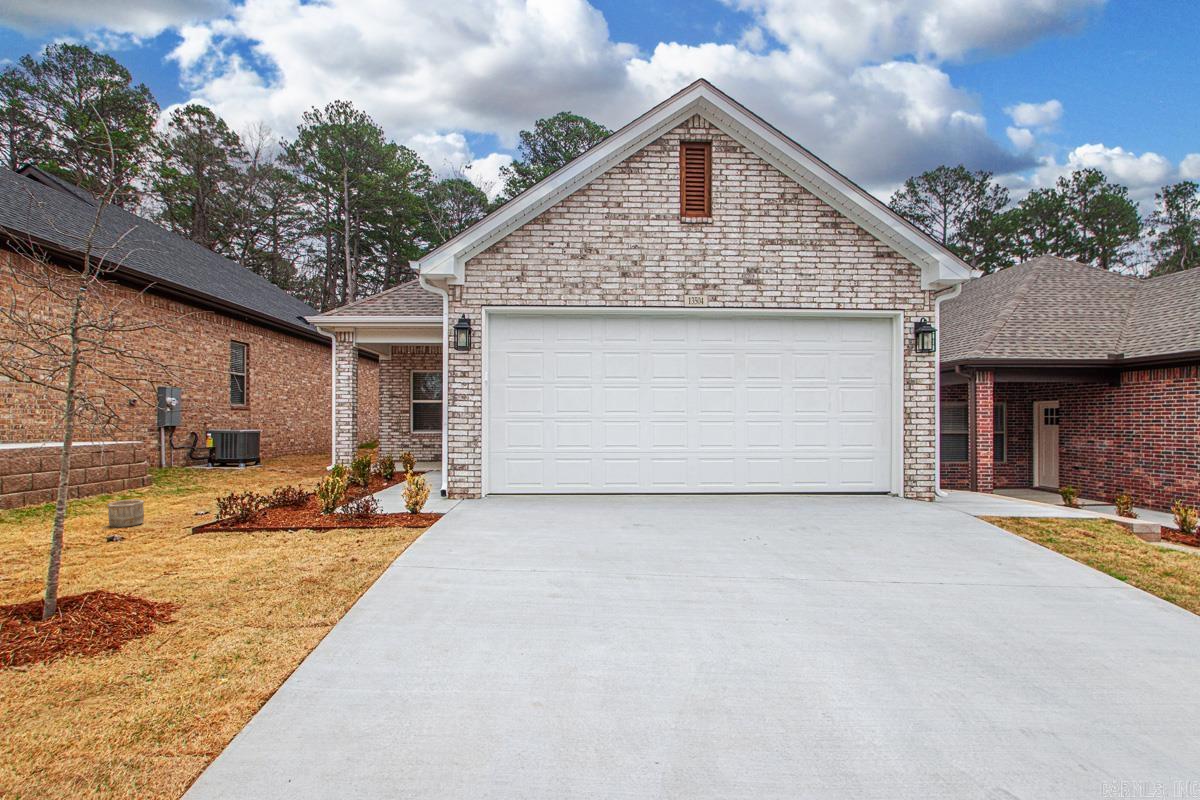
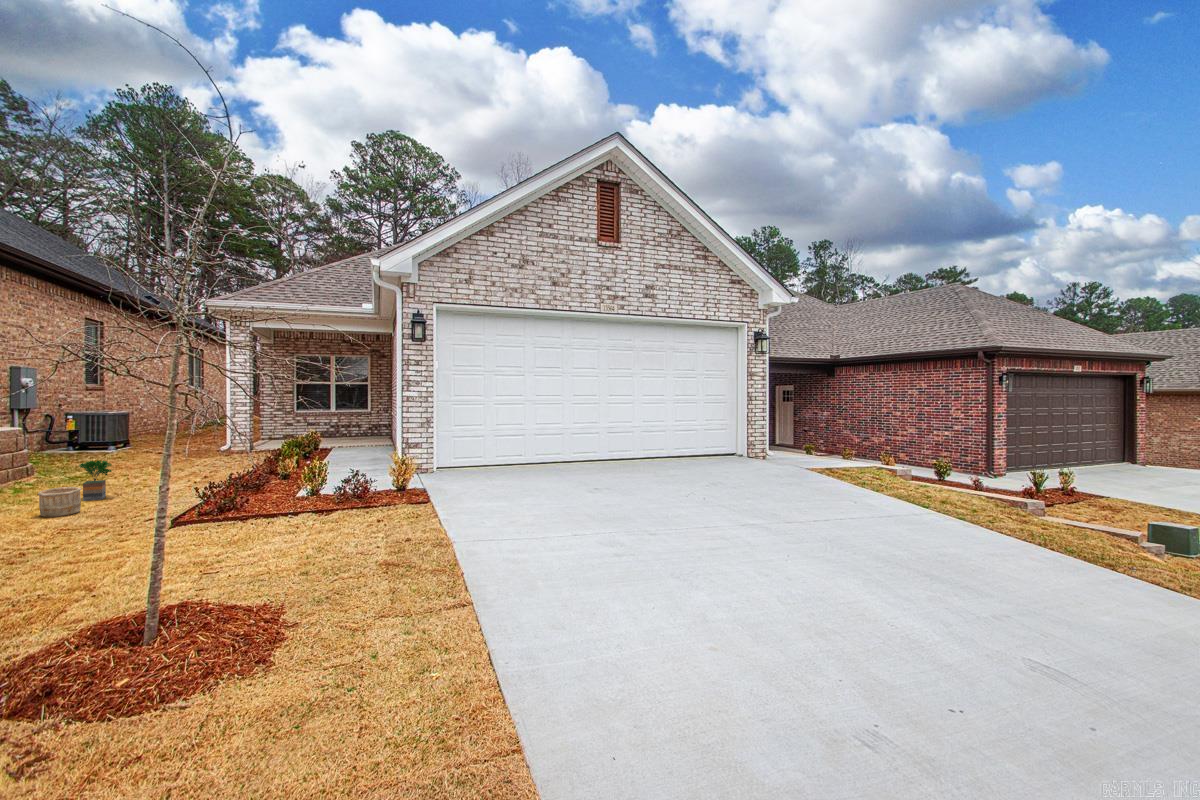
potted tree: none [156,475,186,514] -> present [79,461,112,501]

